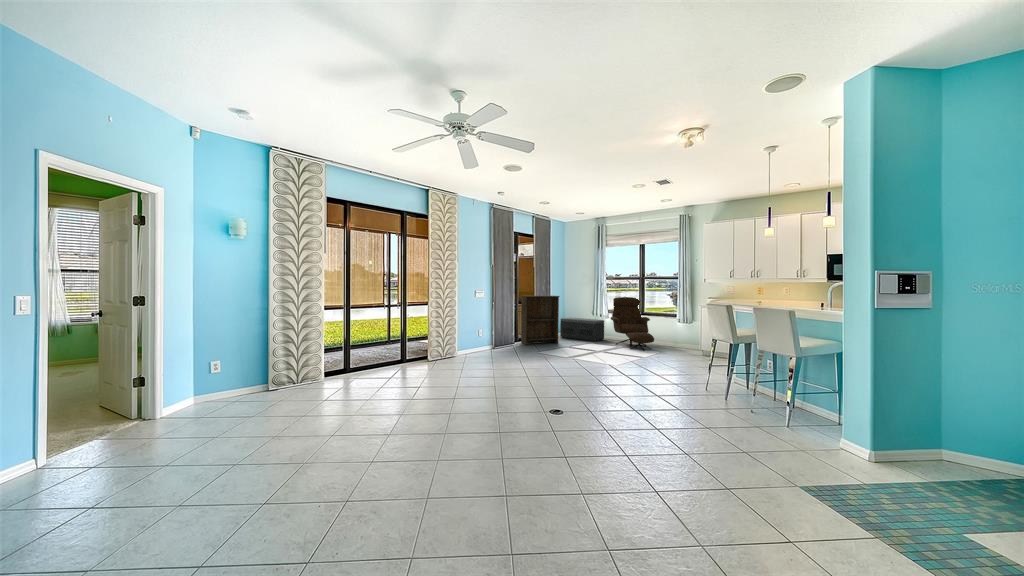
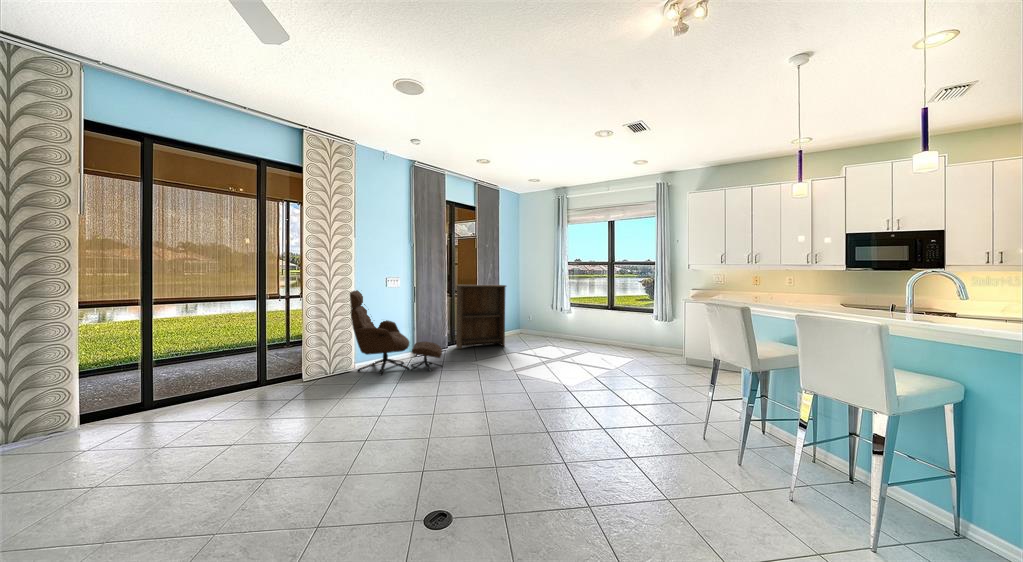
lounge chair: present [610,297,654,350] -> present [350,290,442,375]
storage bench: present [560,318,604,341] -> none [511,312,565,343]

